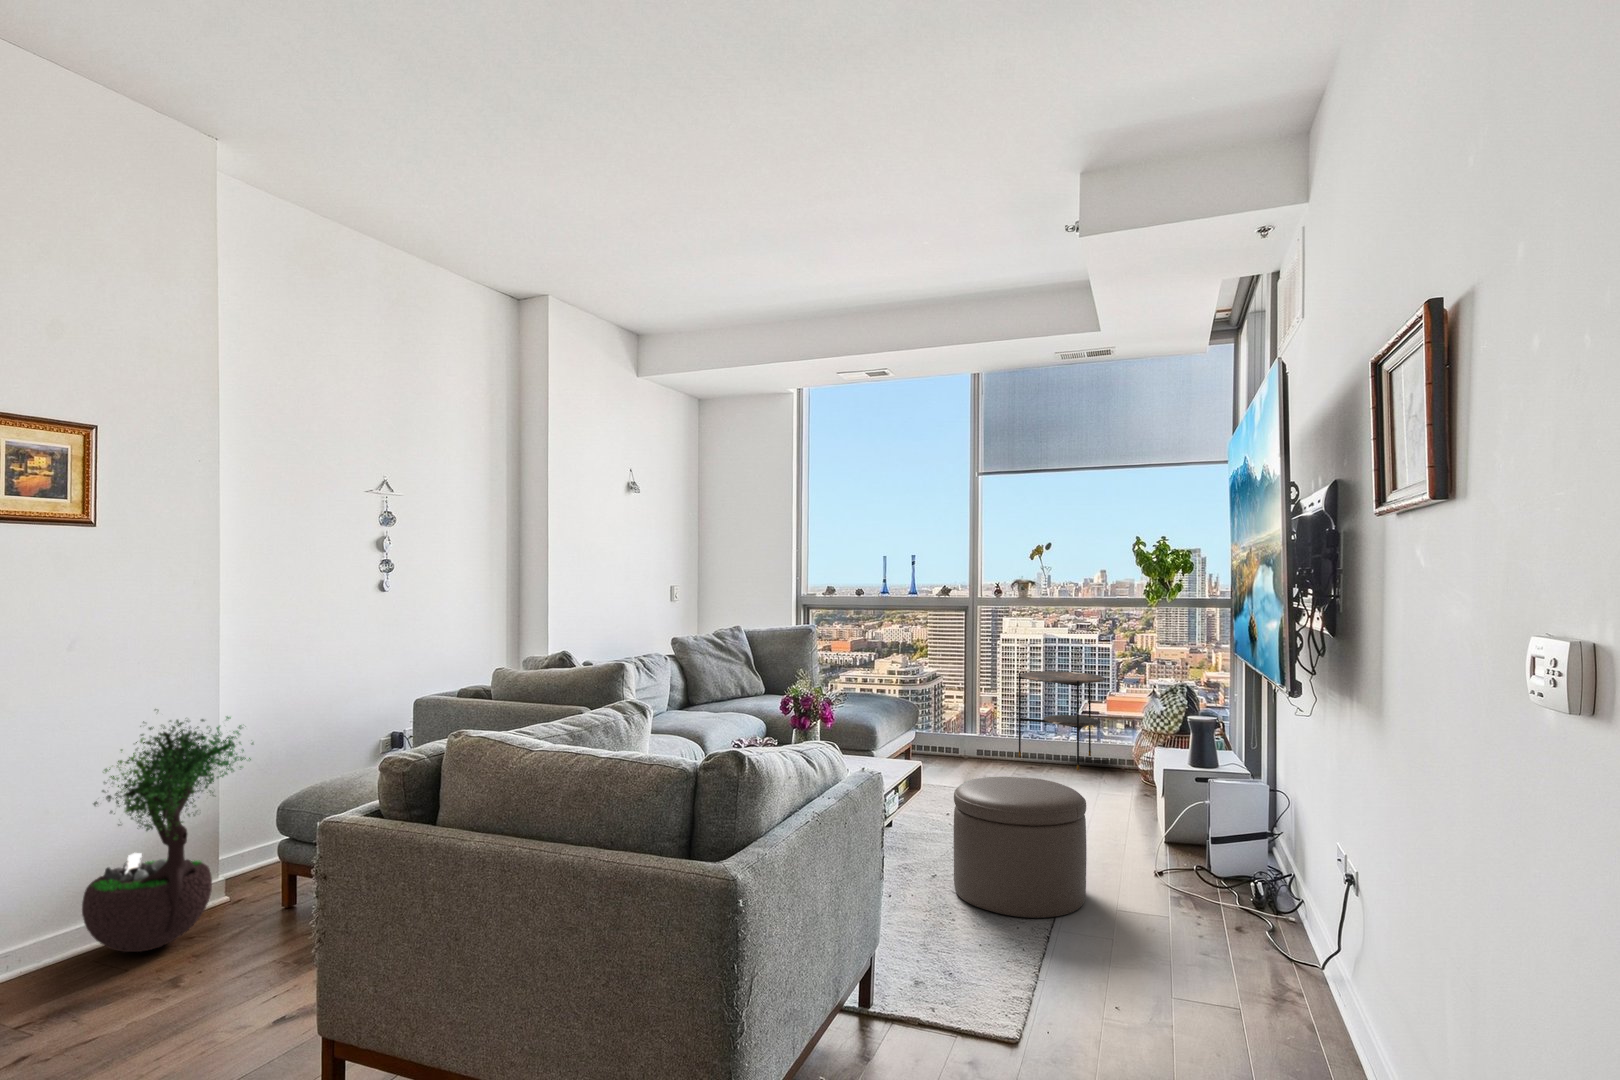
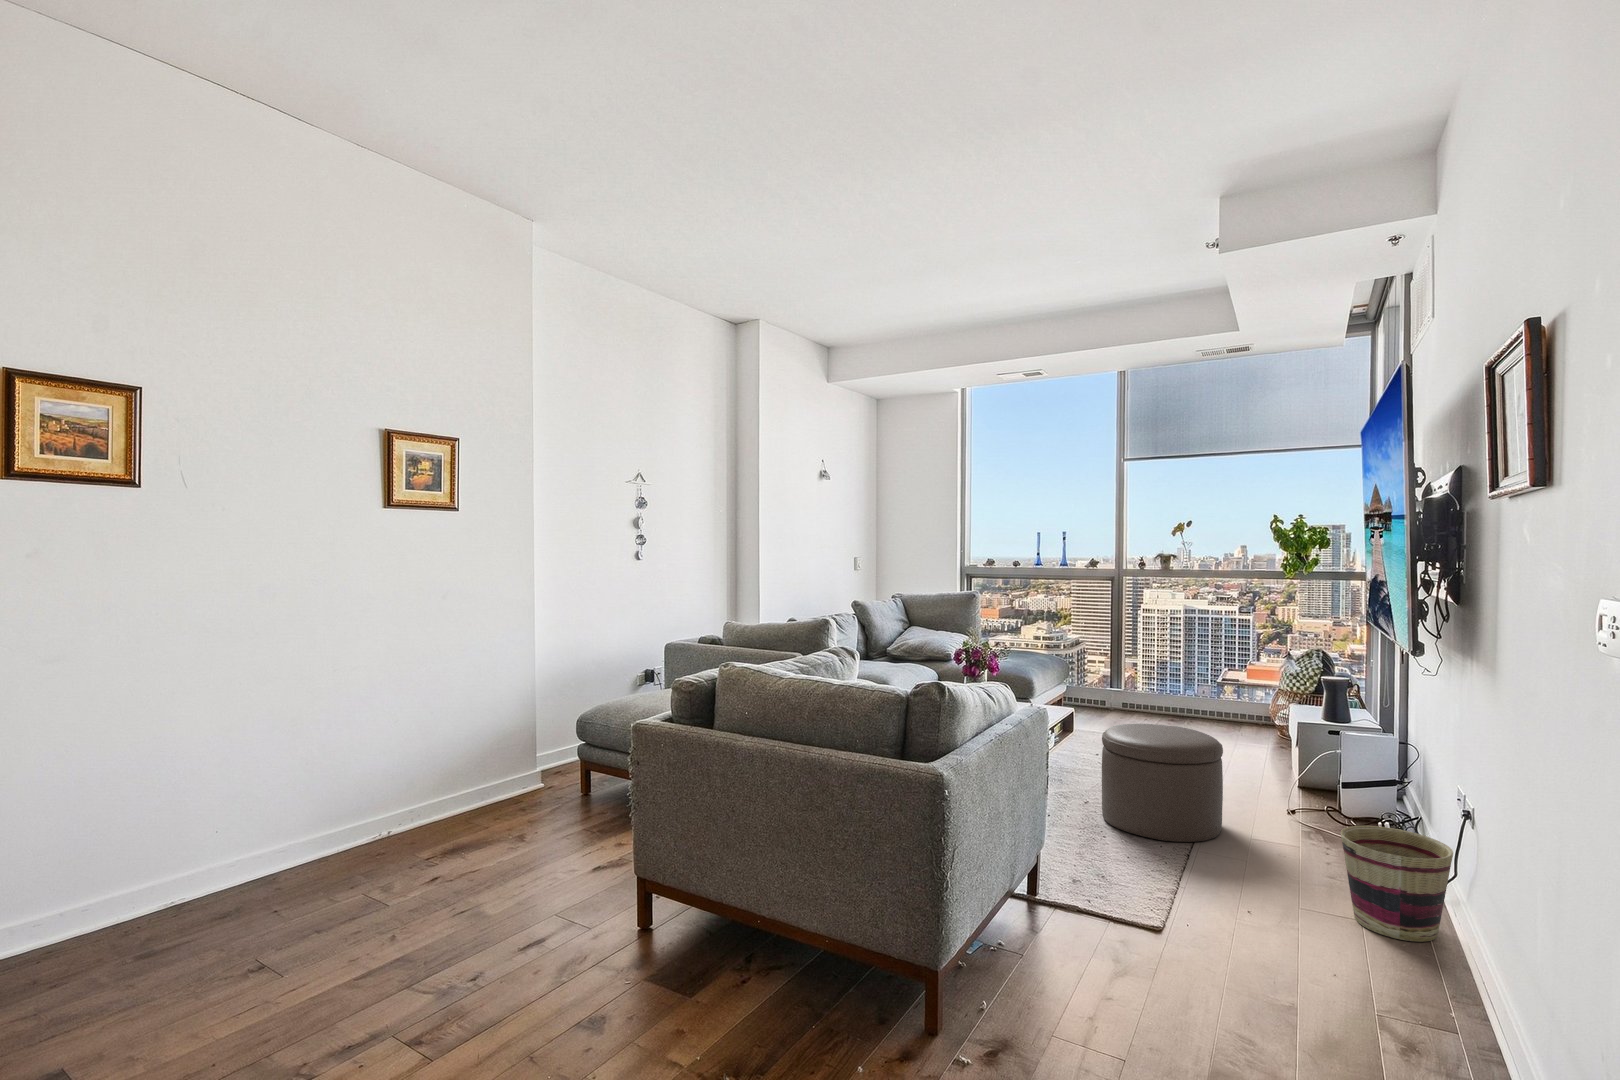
side table: present [1019,671,1105,771] -> none [1159,638,1244,728]
potted tree: present [82,709,253,952] -> none [449,647,557,822]
basket: none [1216,894,1335,1032] -> present [1341,826,1453,942]

